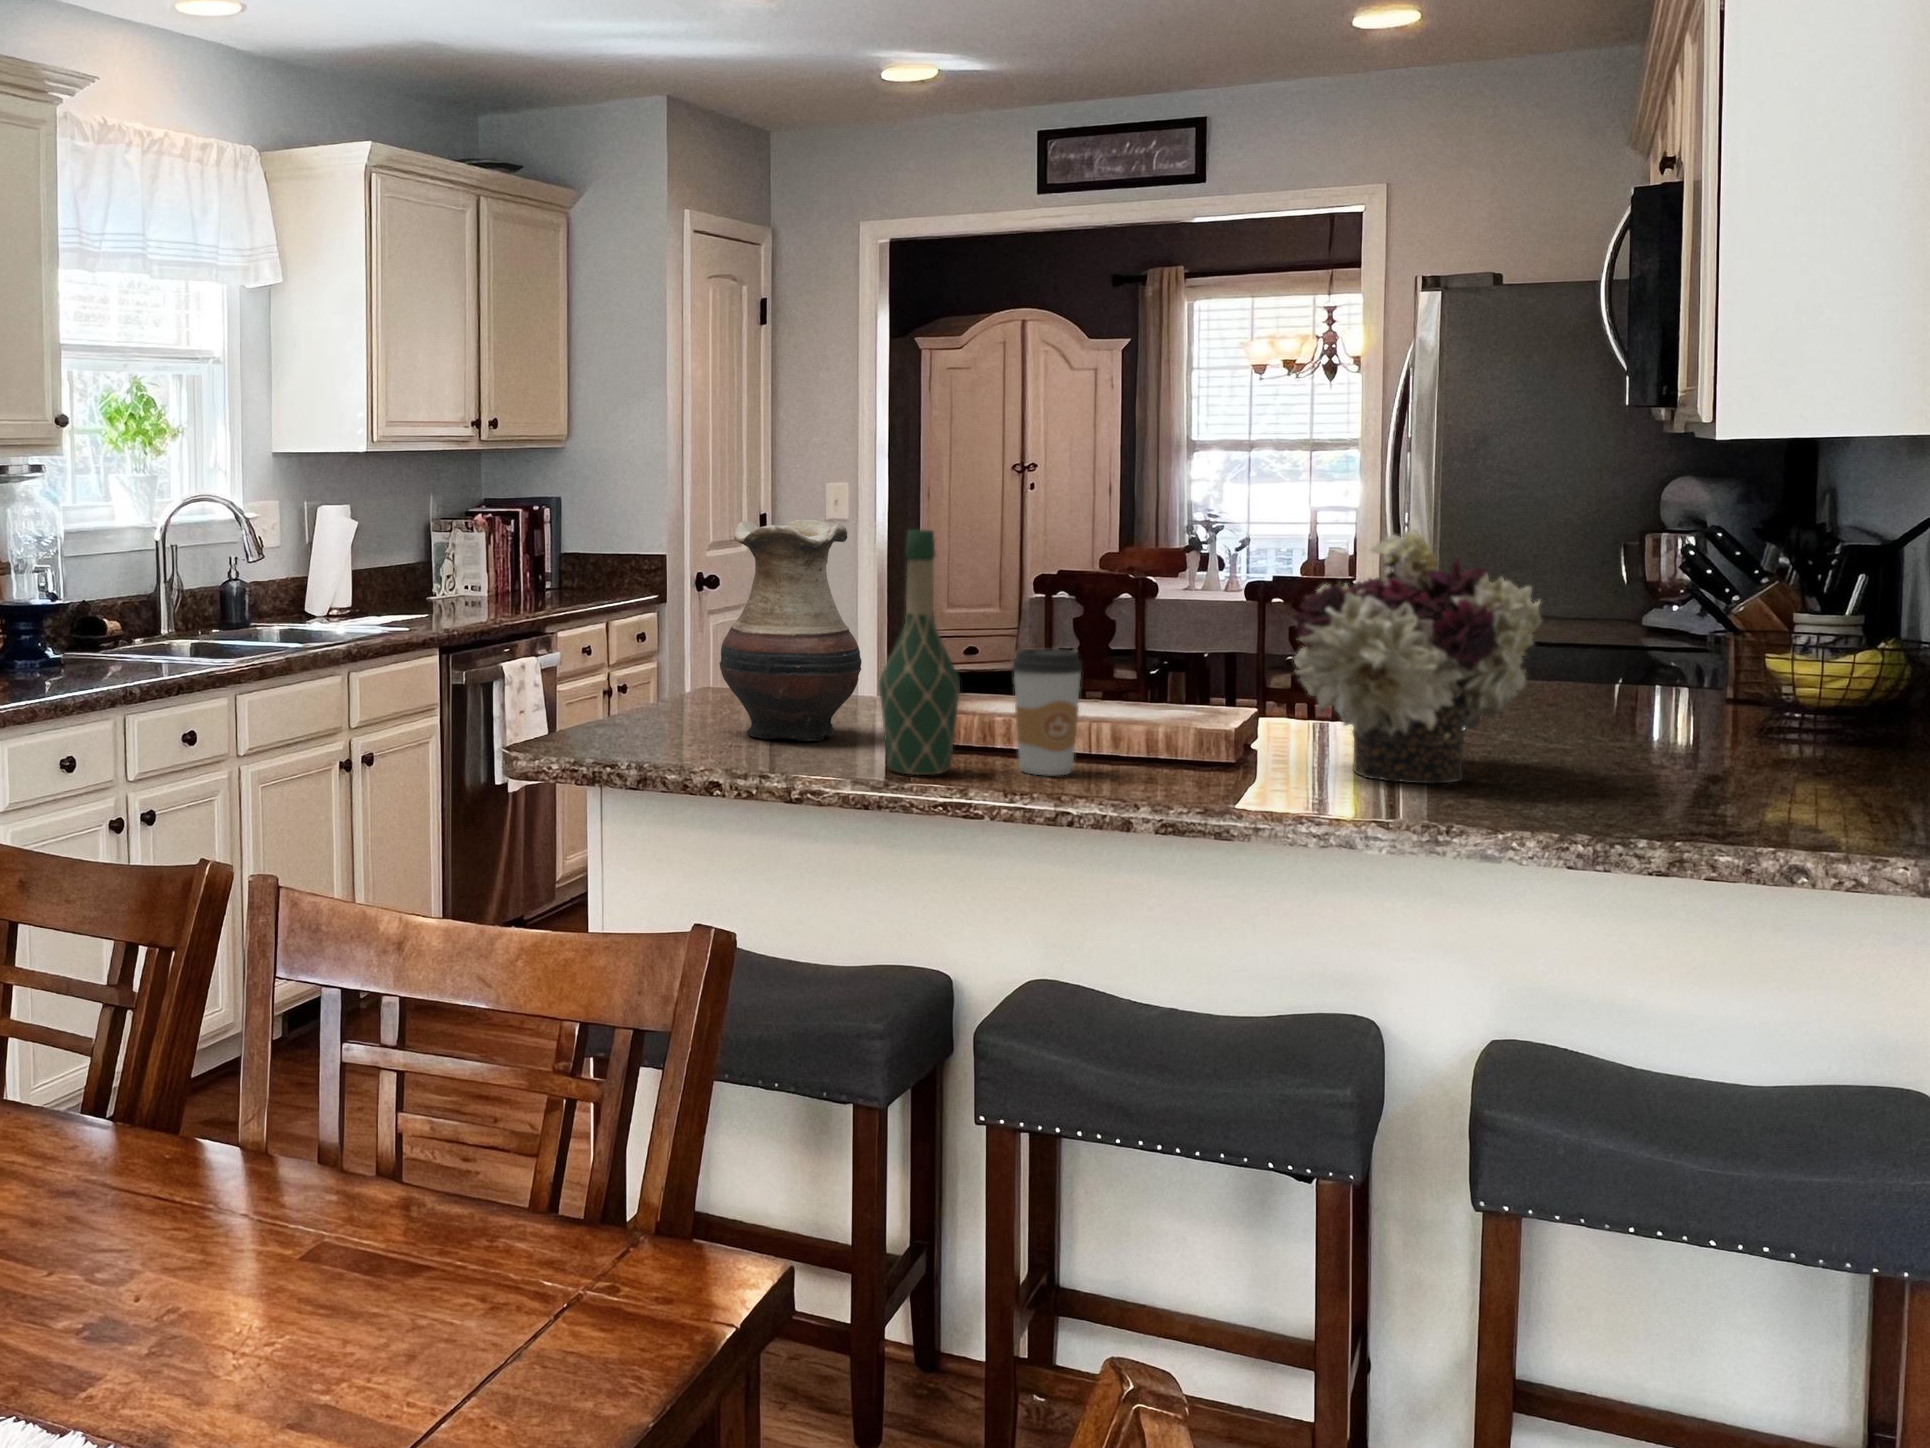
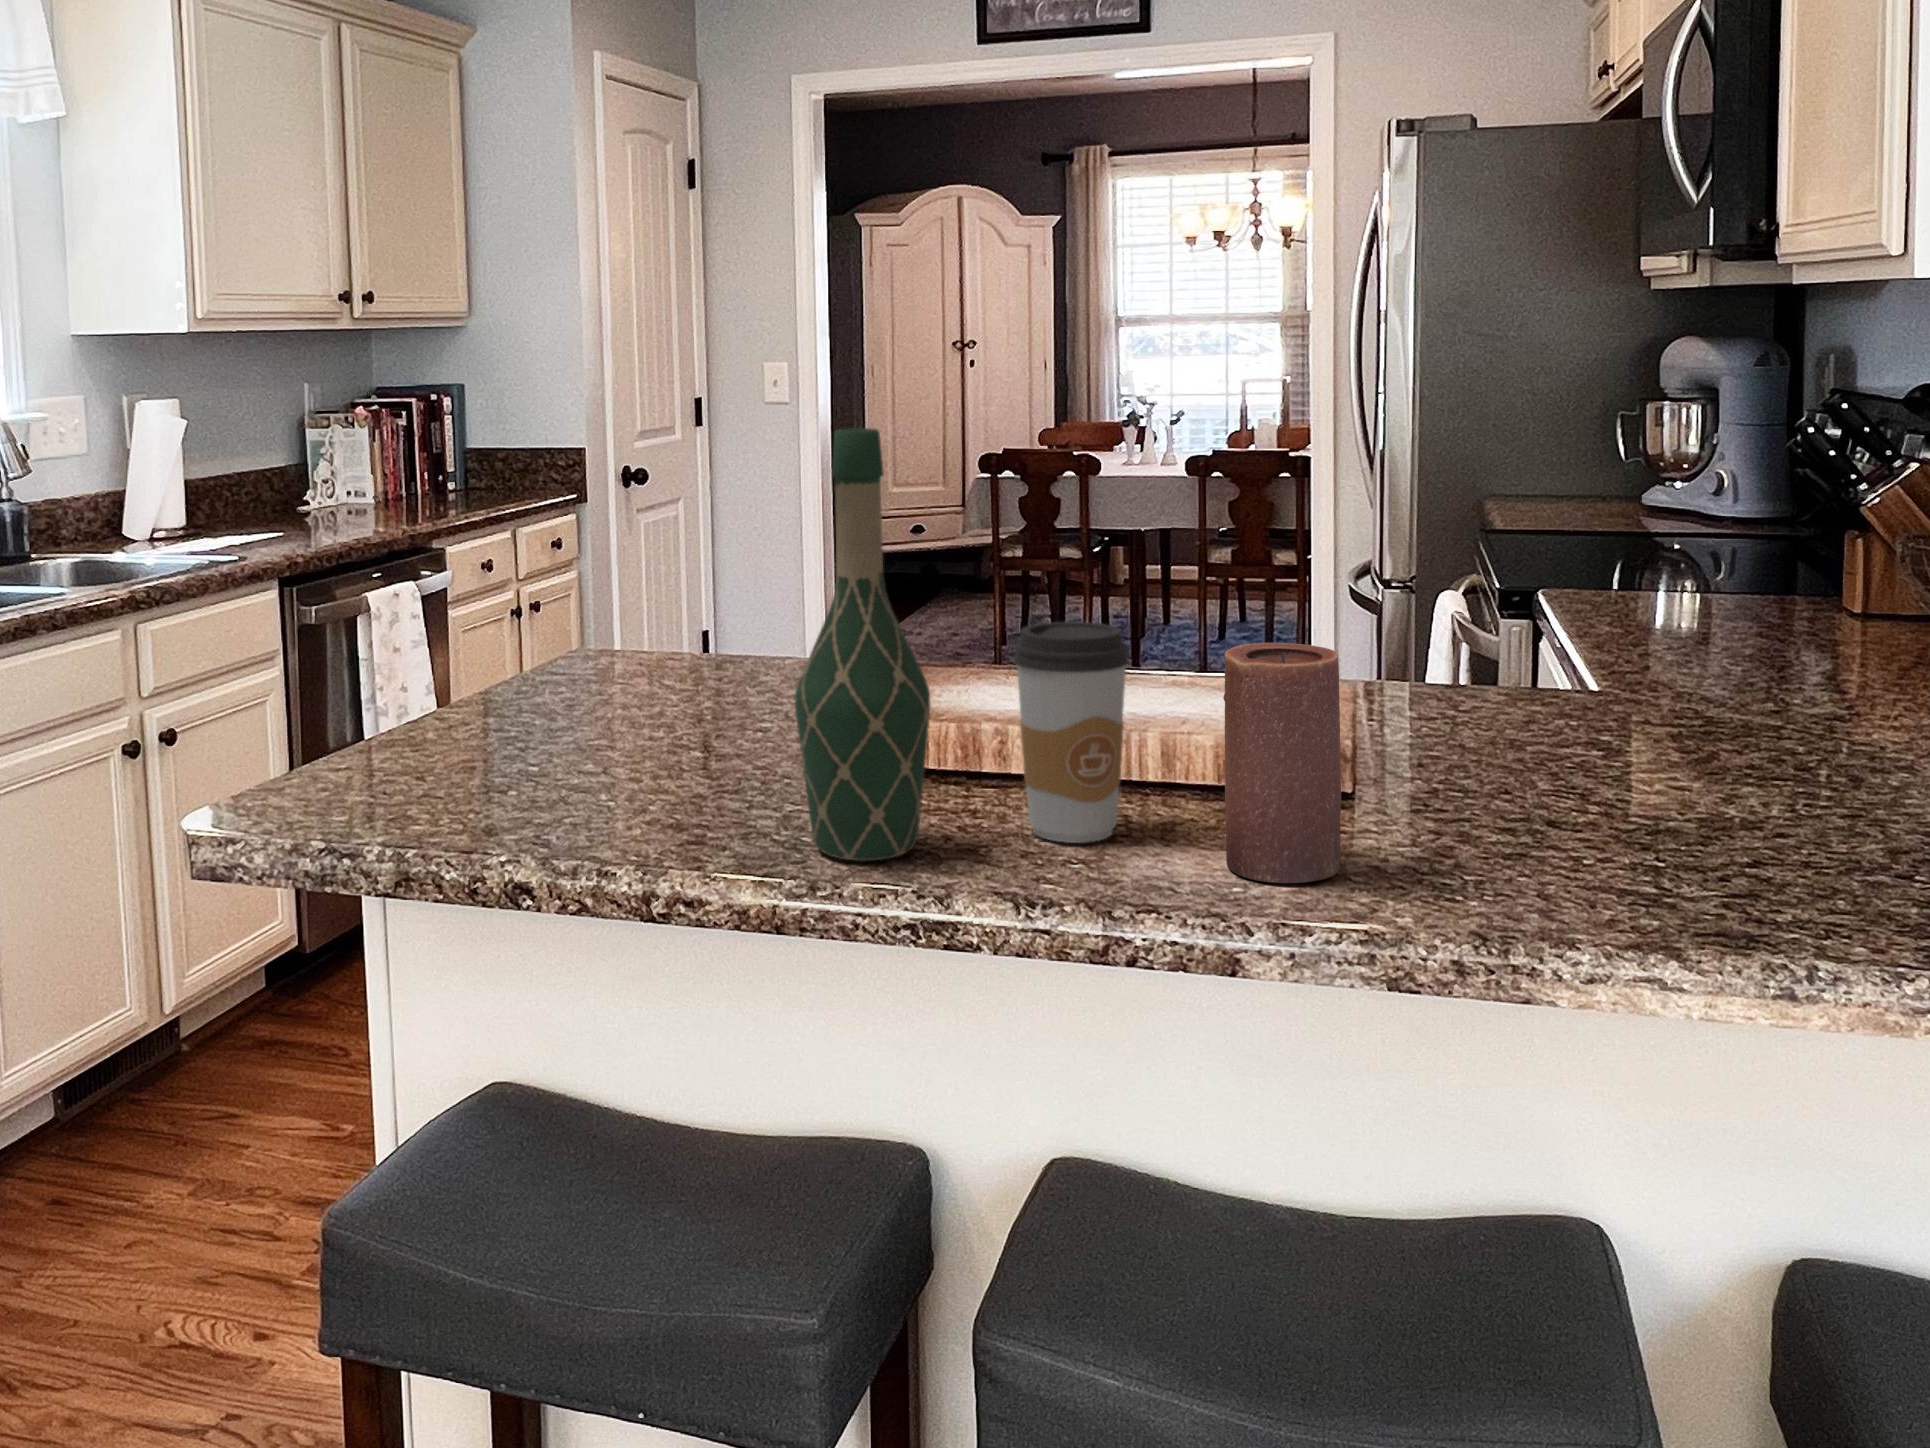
vase: present [719,520,861,741] -> none [547,413,773,776]
flower arrangement: present [1291,529,1541,784] -> none [1432,406,1824,816]
candle: none [1135,660,1204,794] -> present [1223,643,1341,883]

